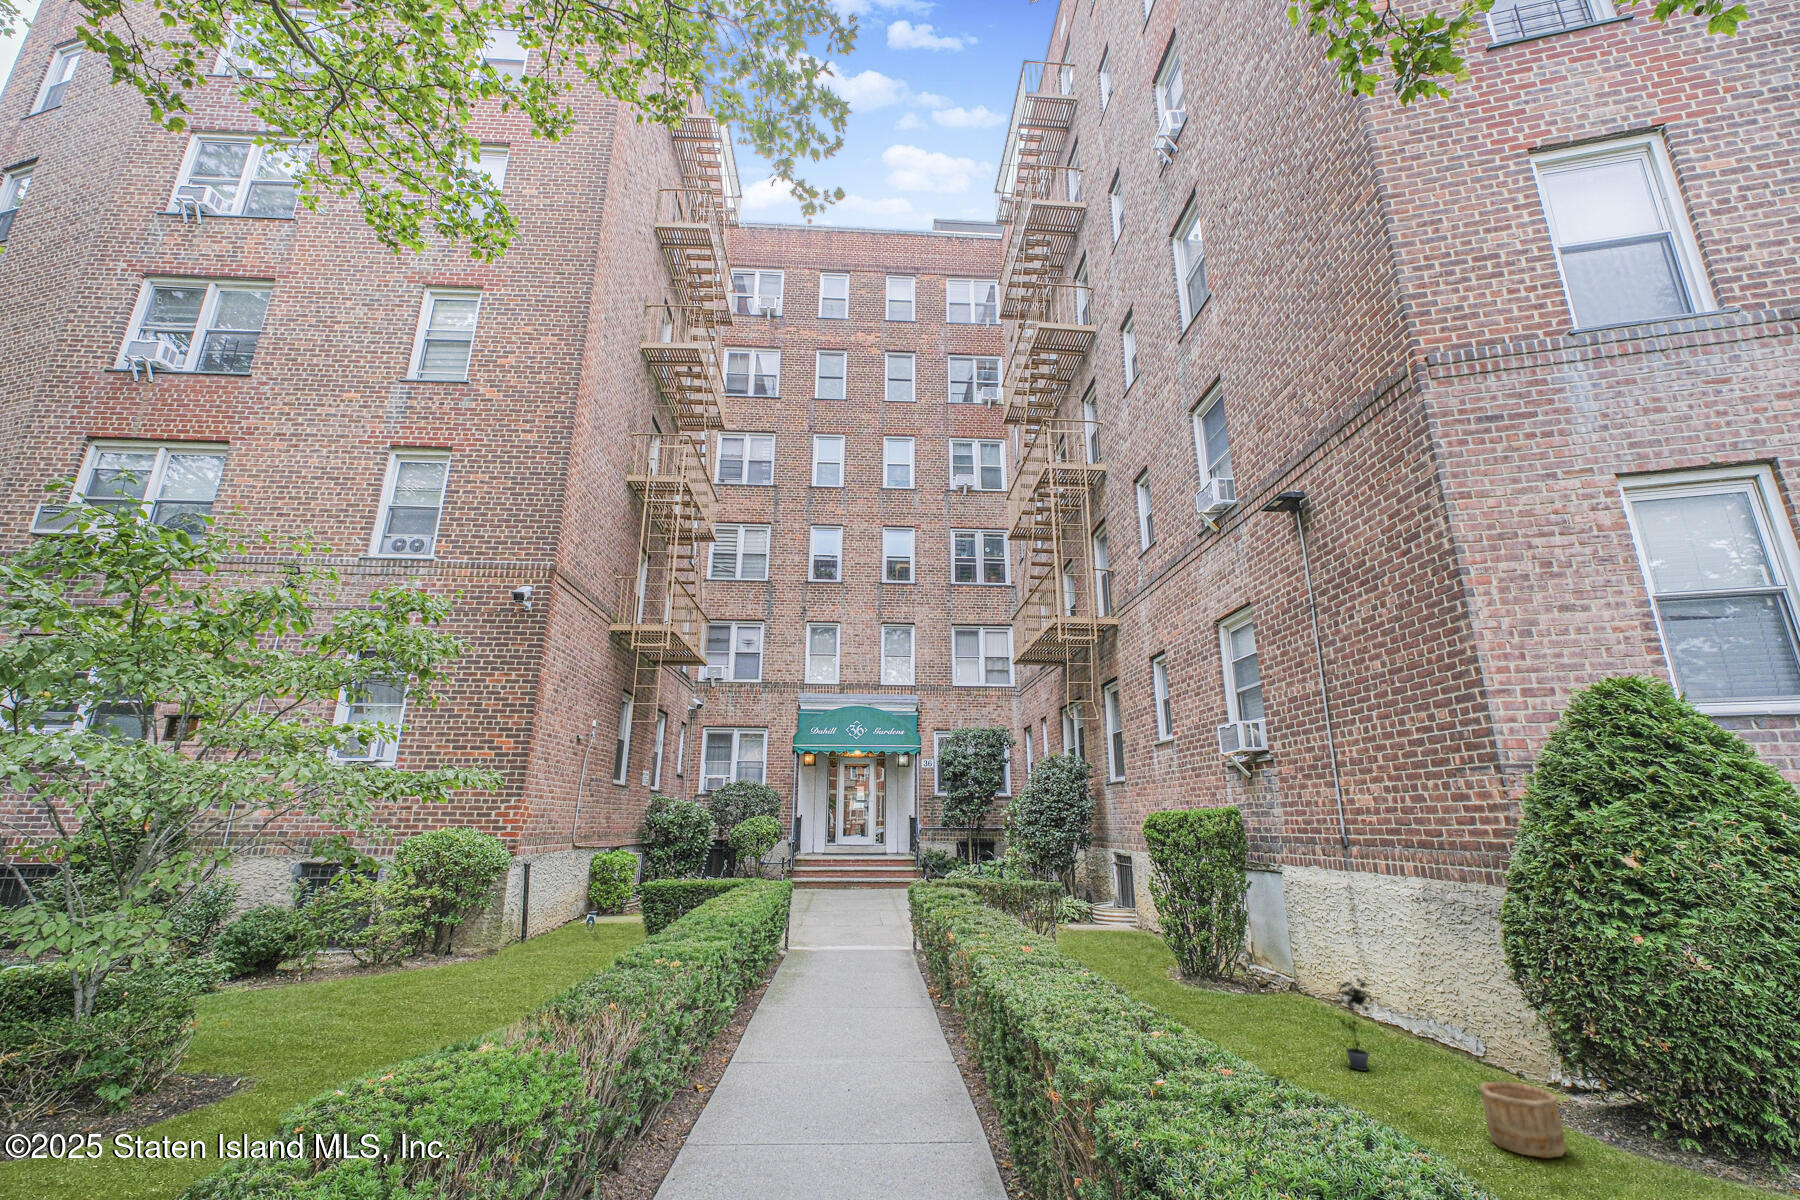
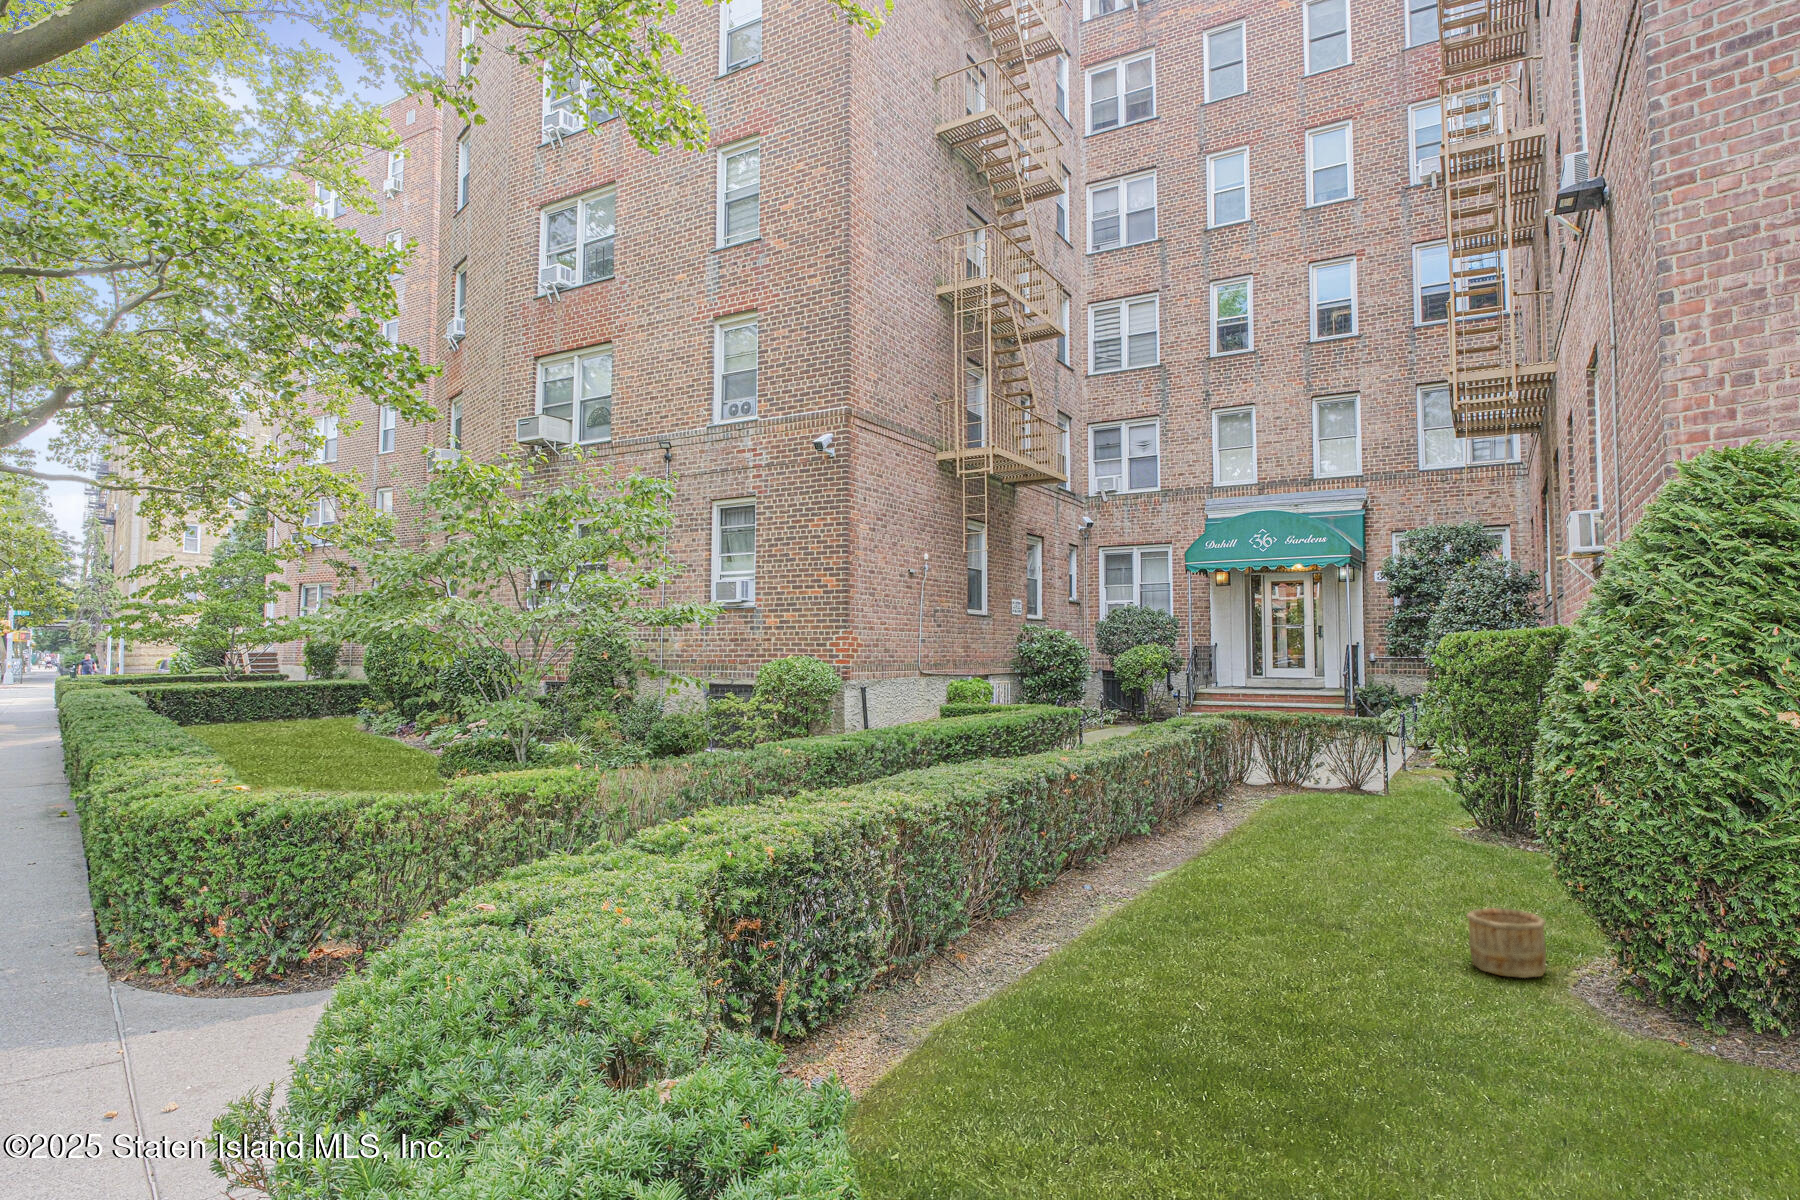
potted plant: present [1337,976,1371,1071] -> none [1458,809,1505,907]

